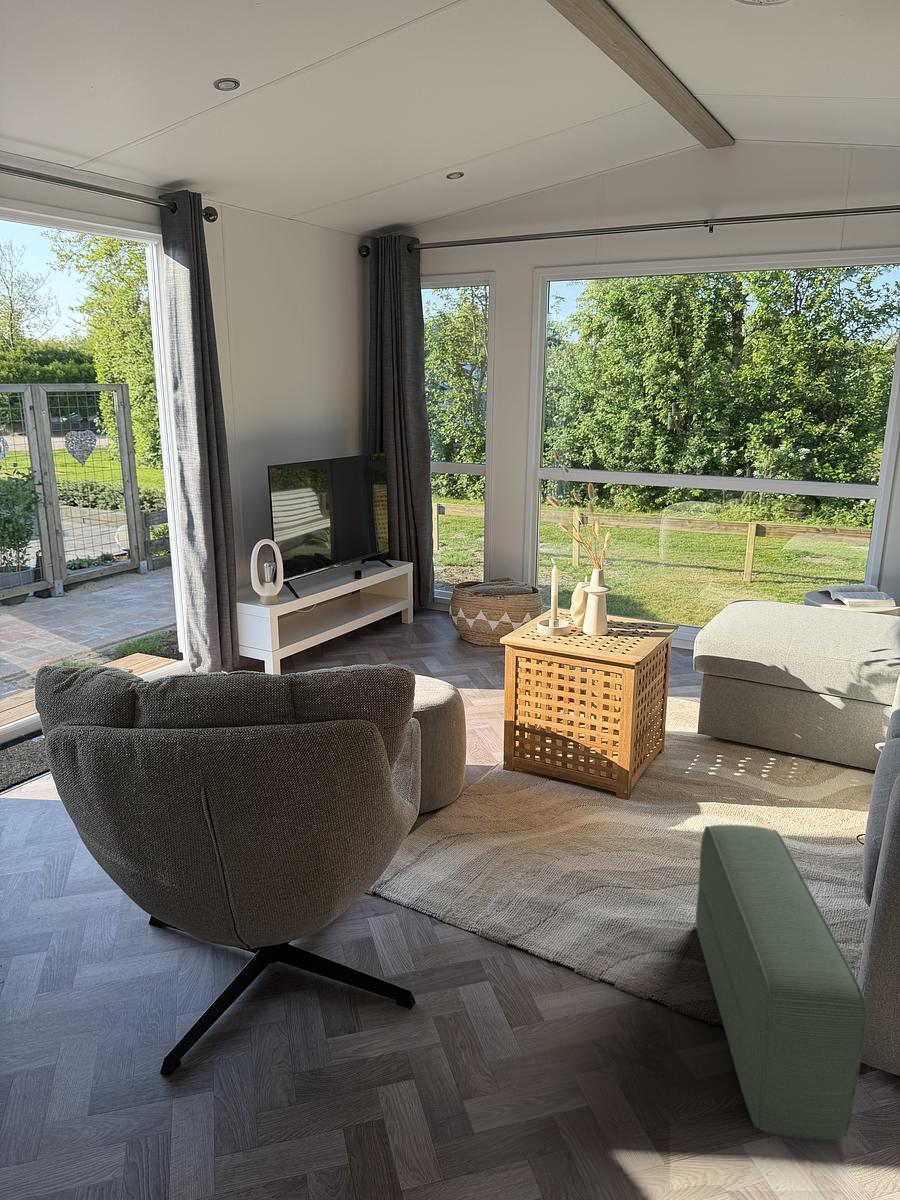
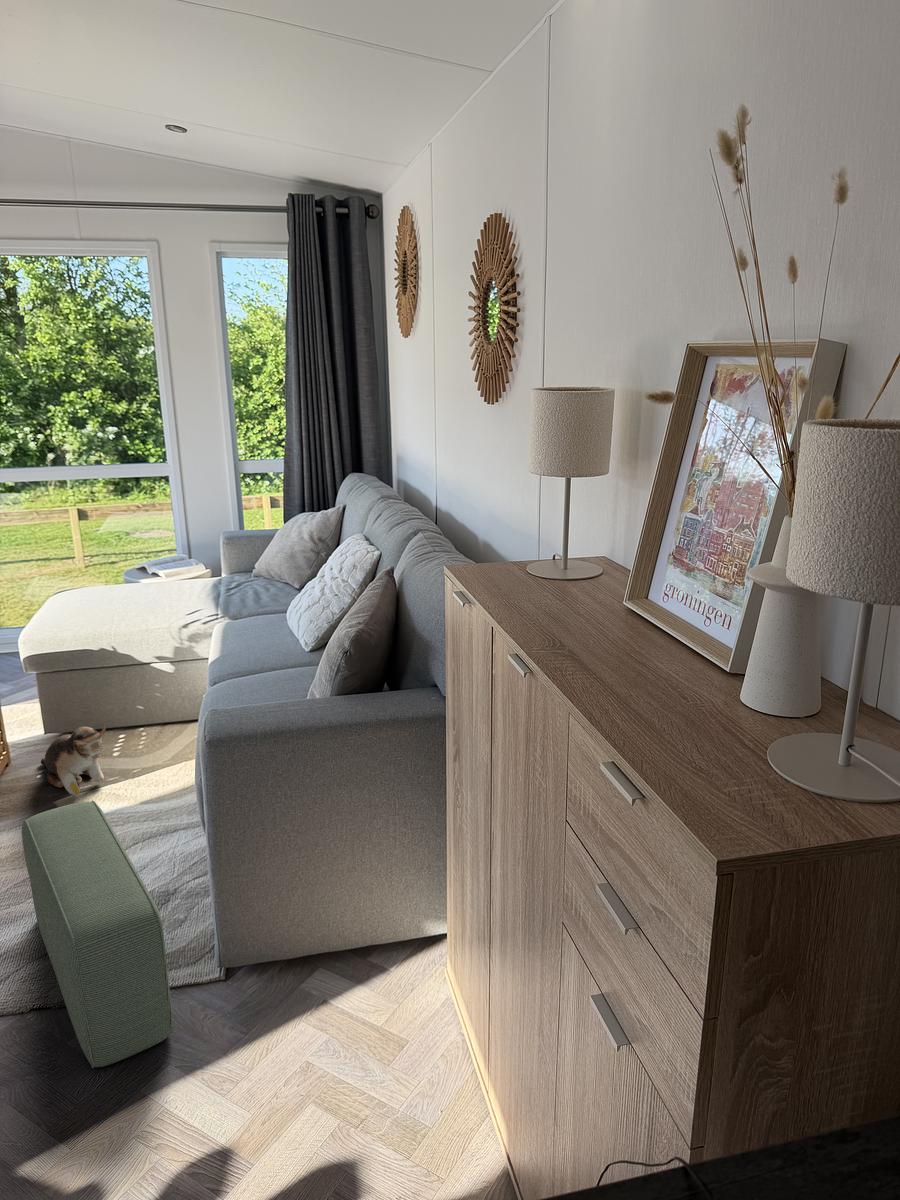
plush toy: none [697,742,776,807] -> present [41,726,106,795]

